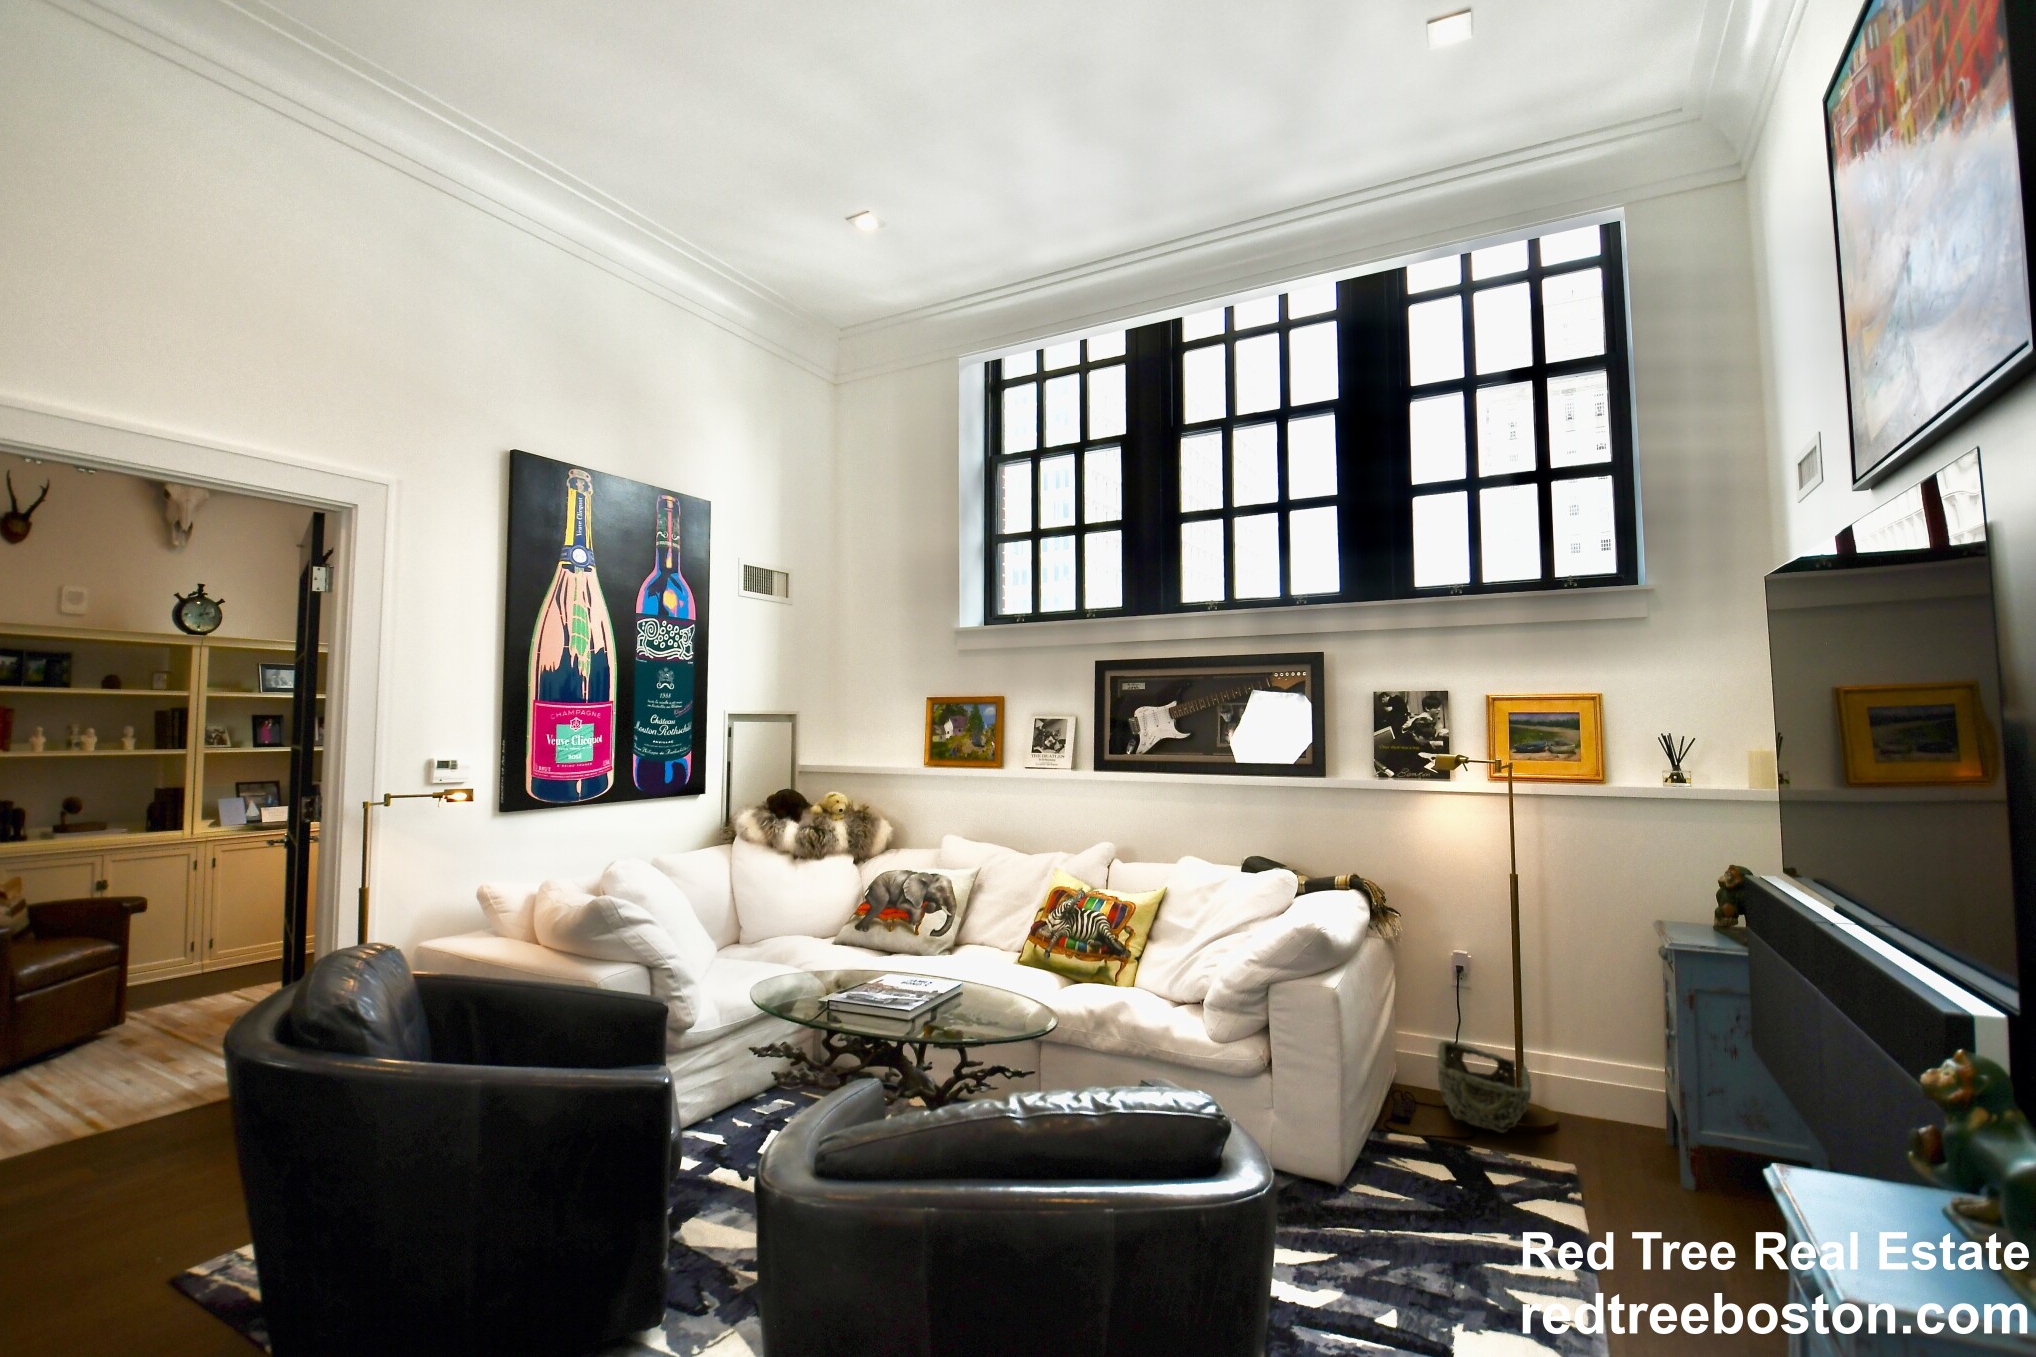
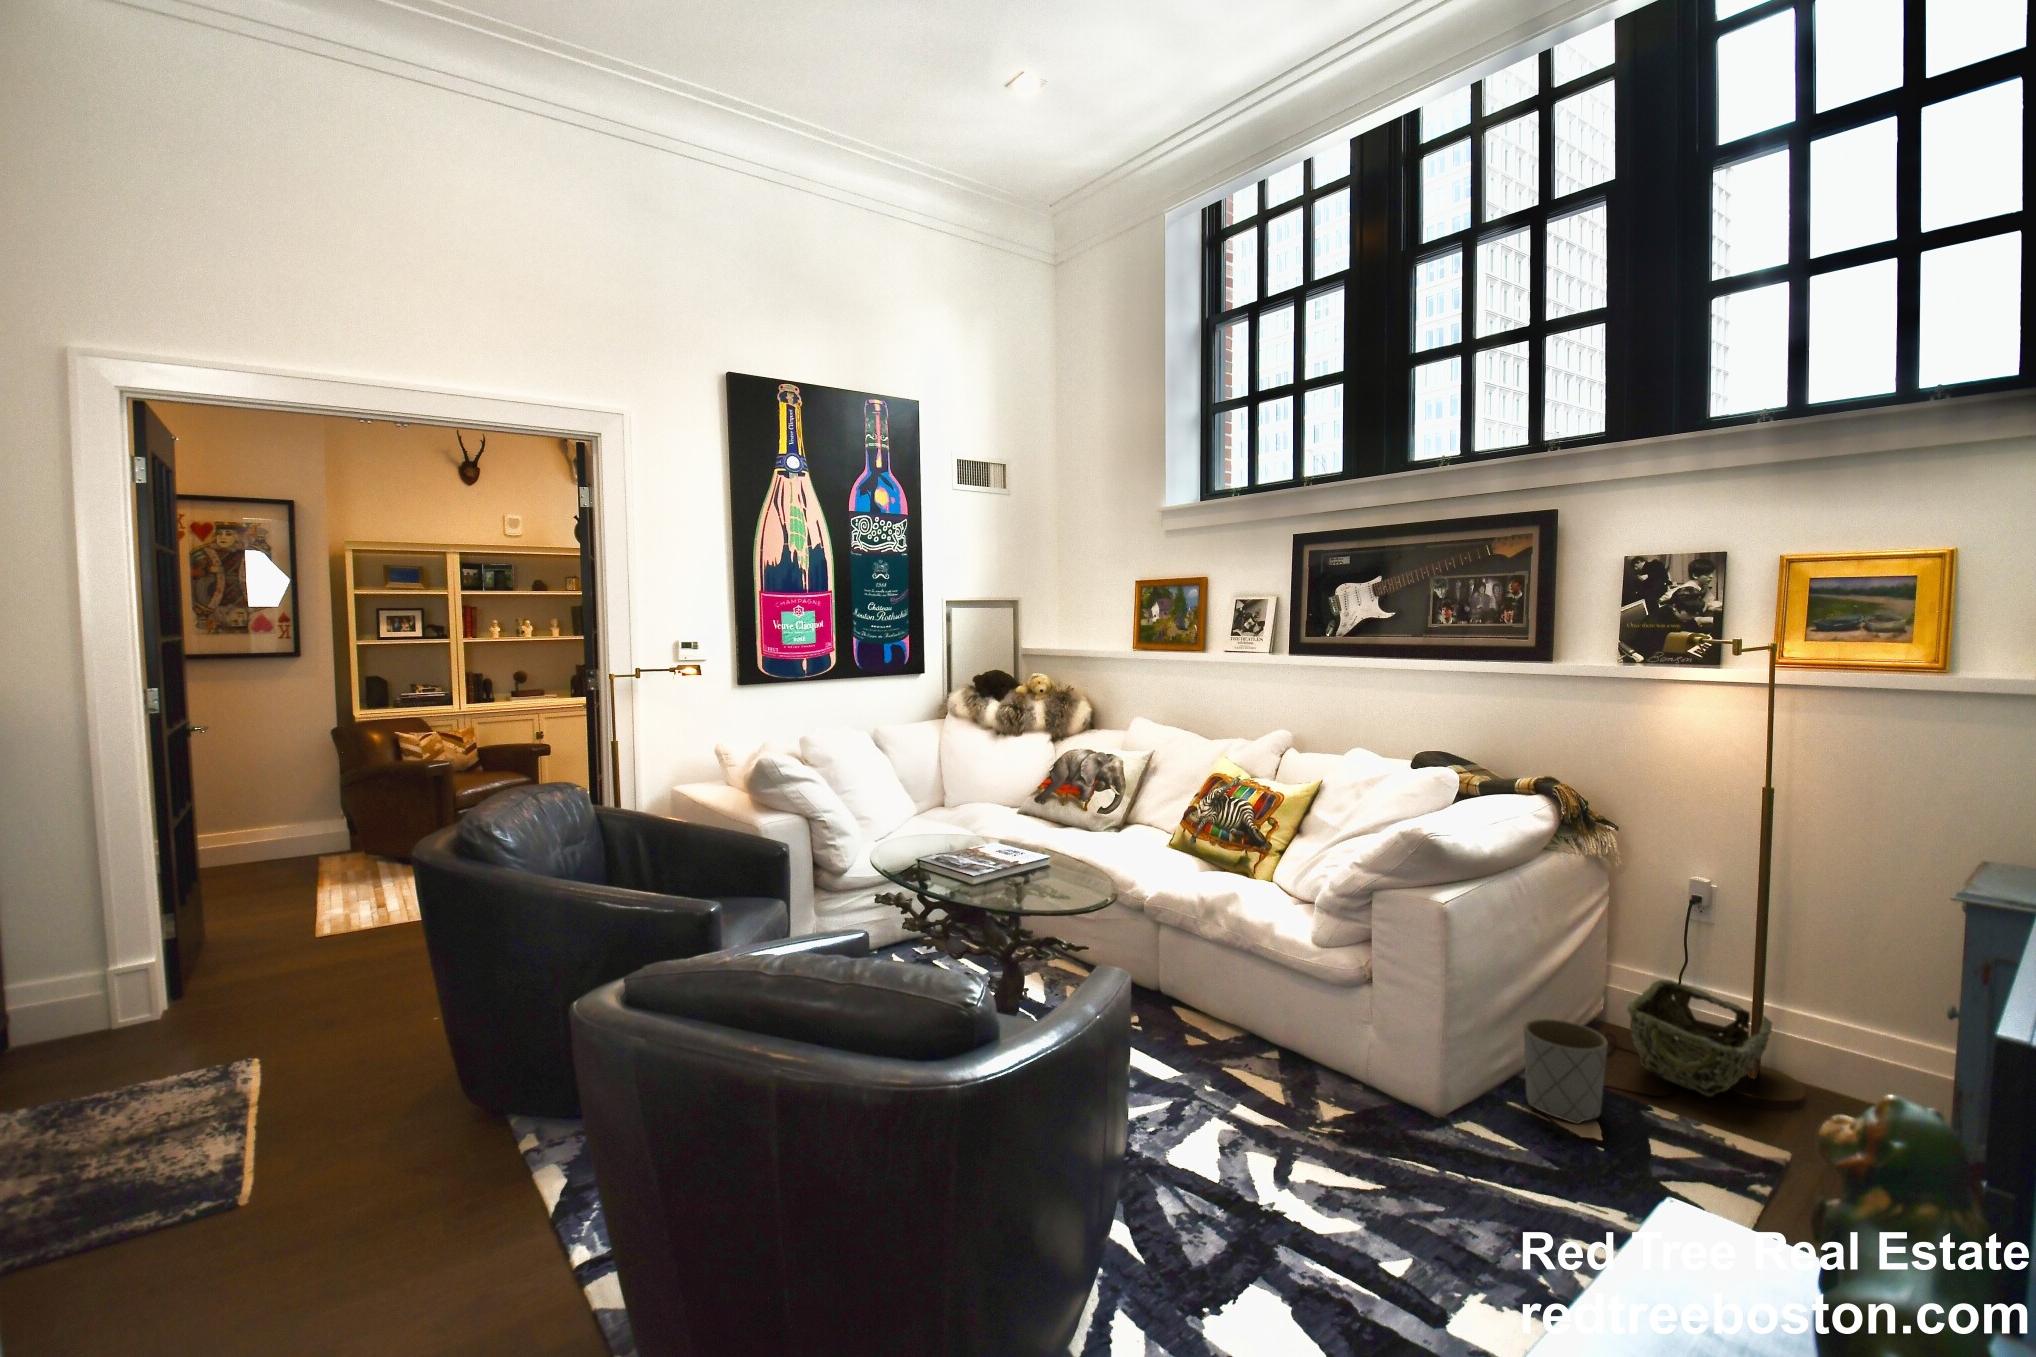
planter: none [1382,1084,1448,1172] -> present [1524,1019,1608,1124]

